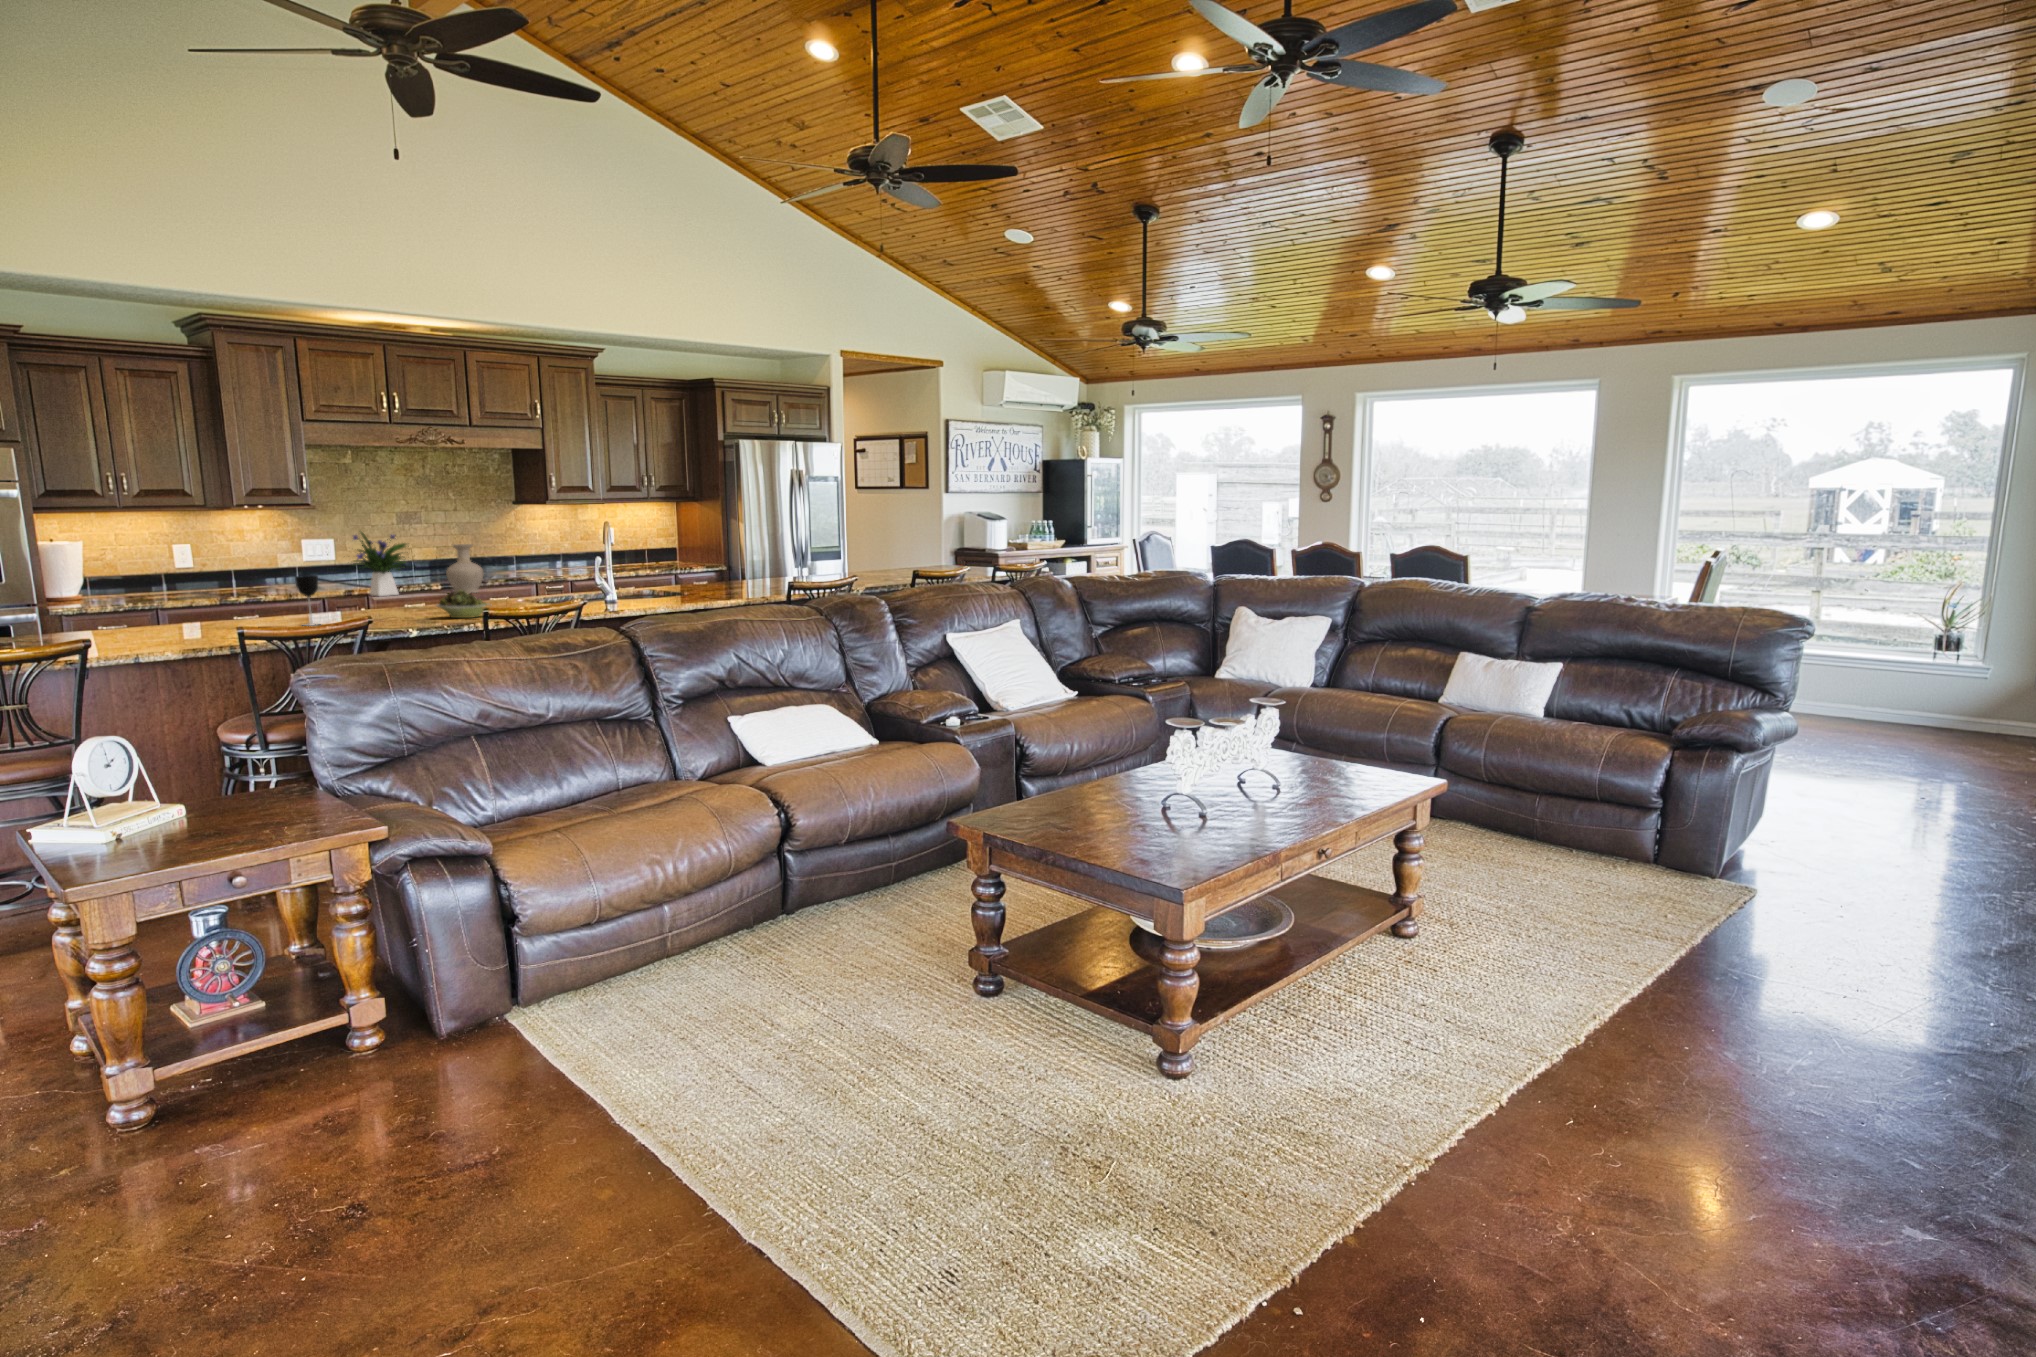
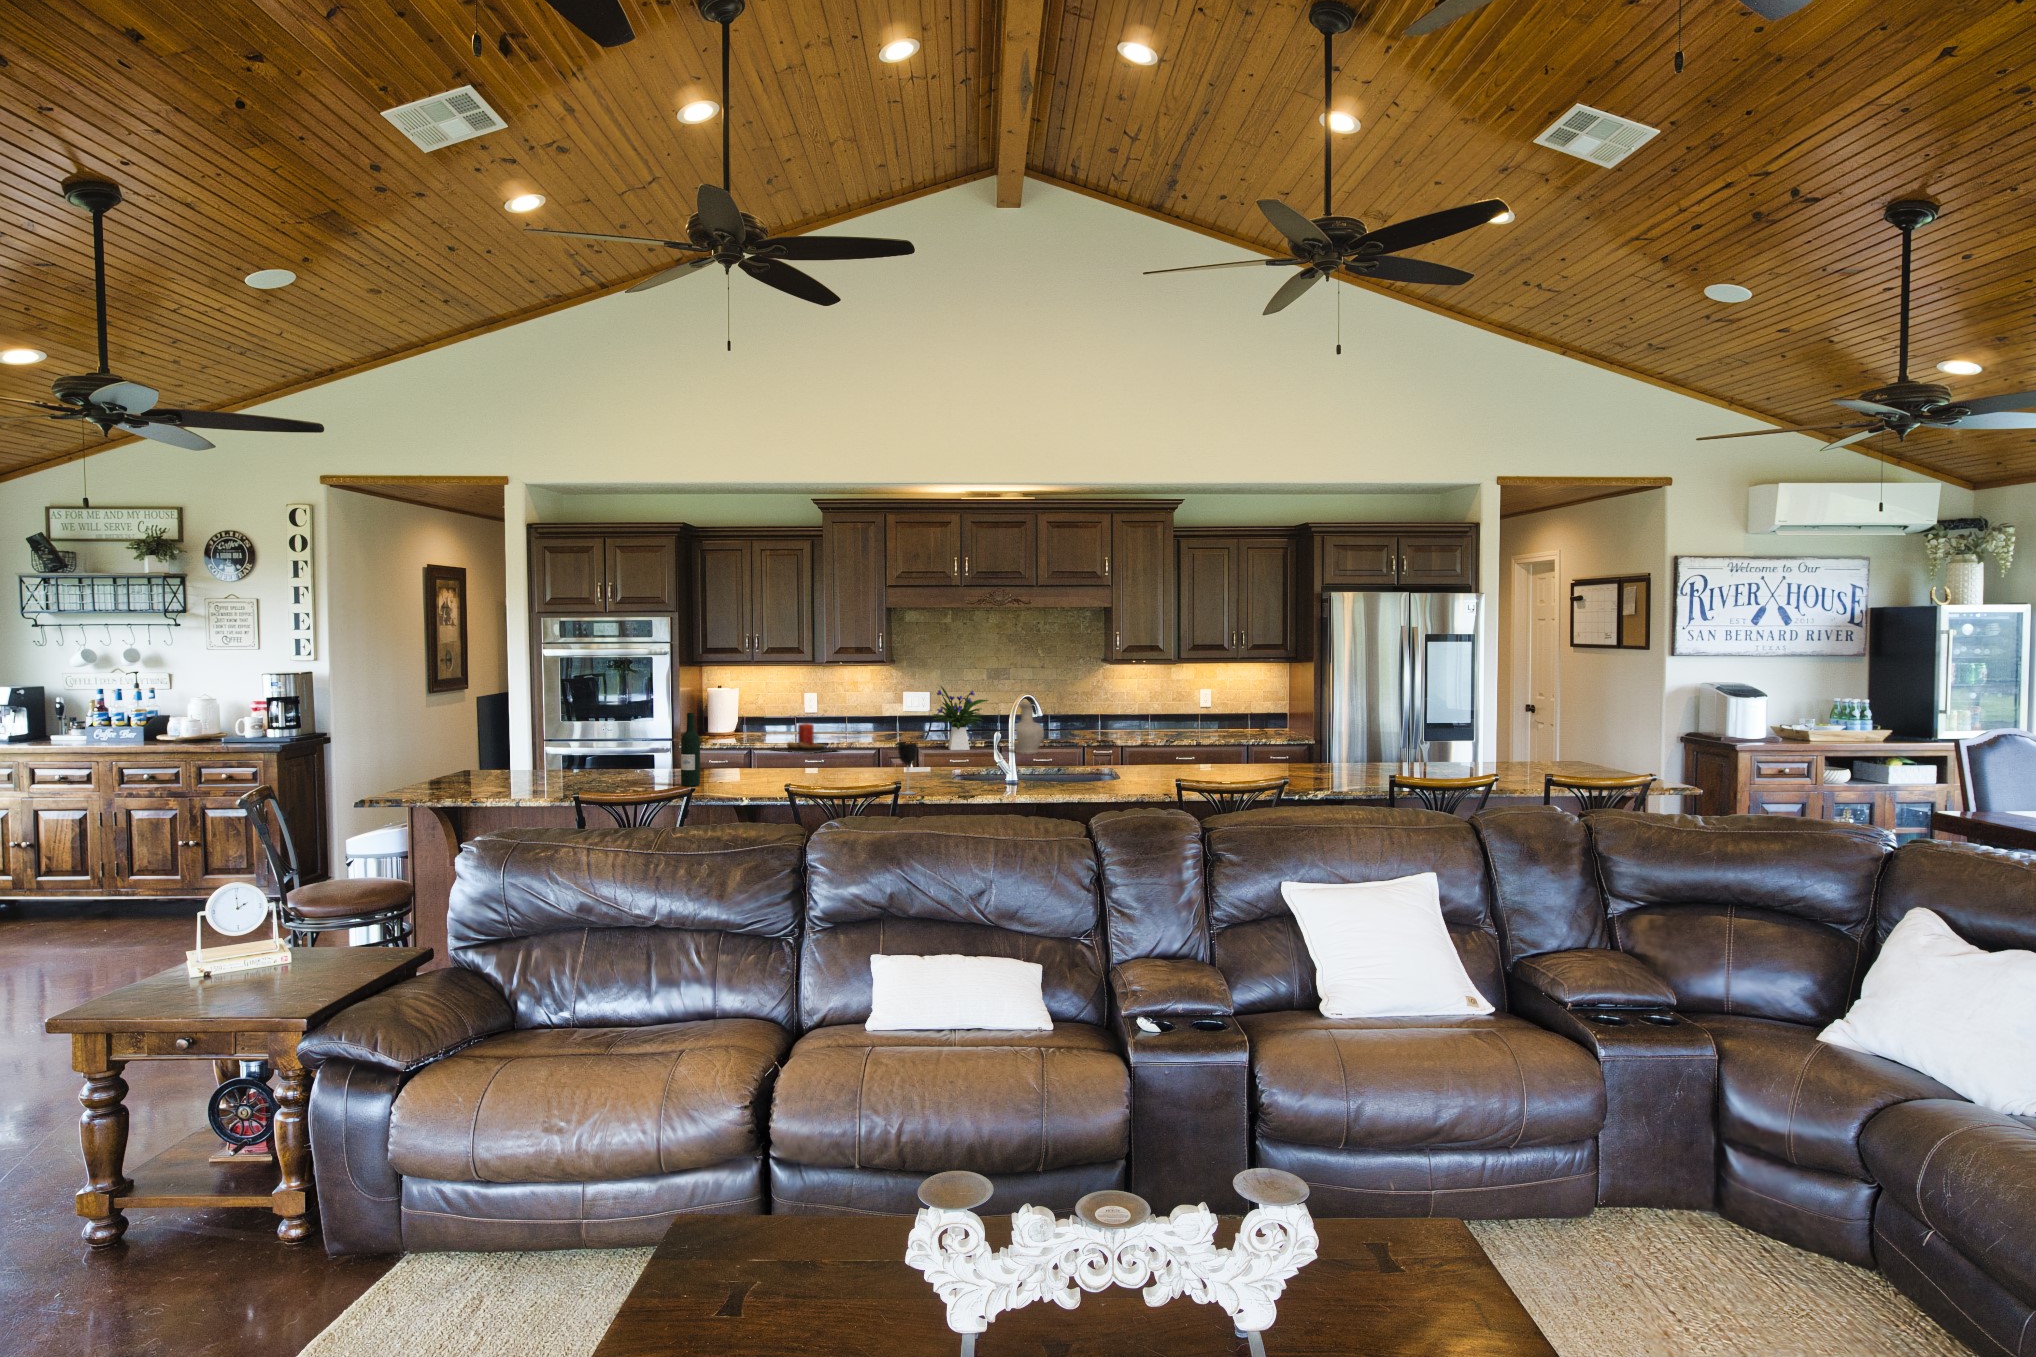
wine bottle: none [264,552,293,631] -> present [681,713,700,786]
candle: none [171,575,266,609] -> present [772,723,837,754]
wine glass: present [295,575,318,626] -> present [898,743,918,794]
bowl: present [437,590,489,618] -> none [839,756,890,787]

